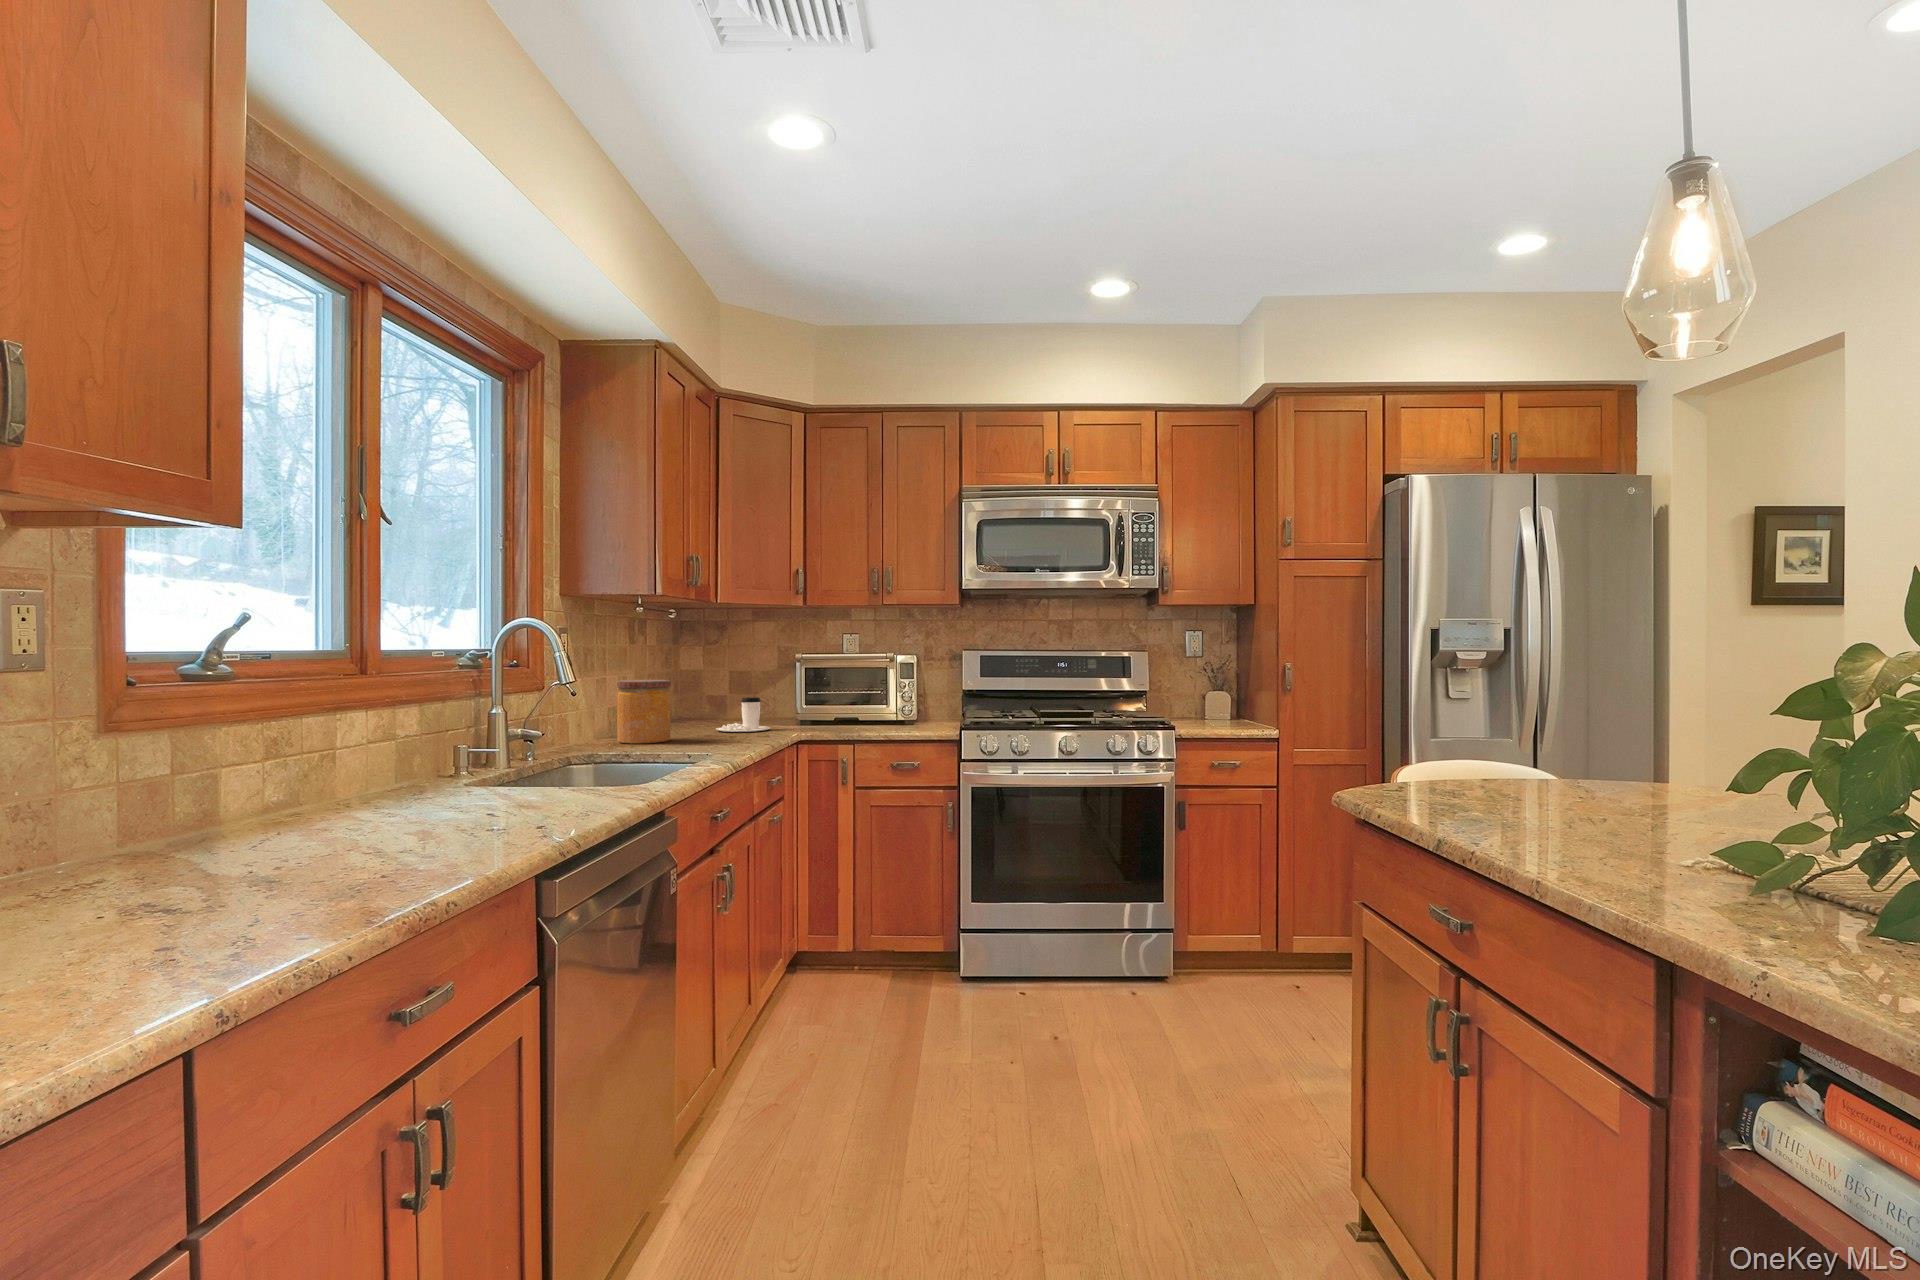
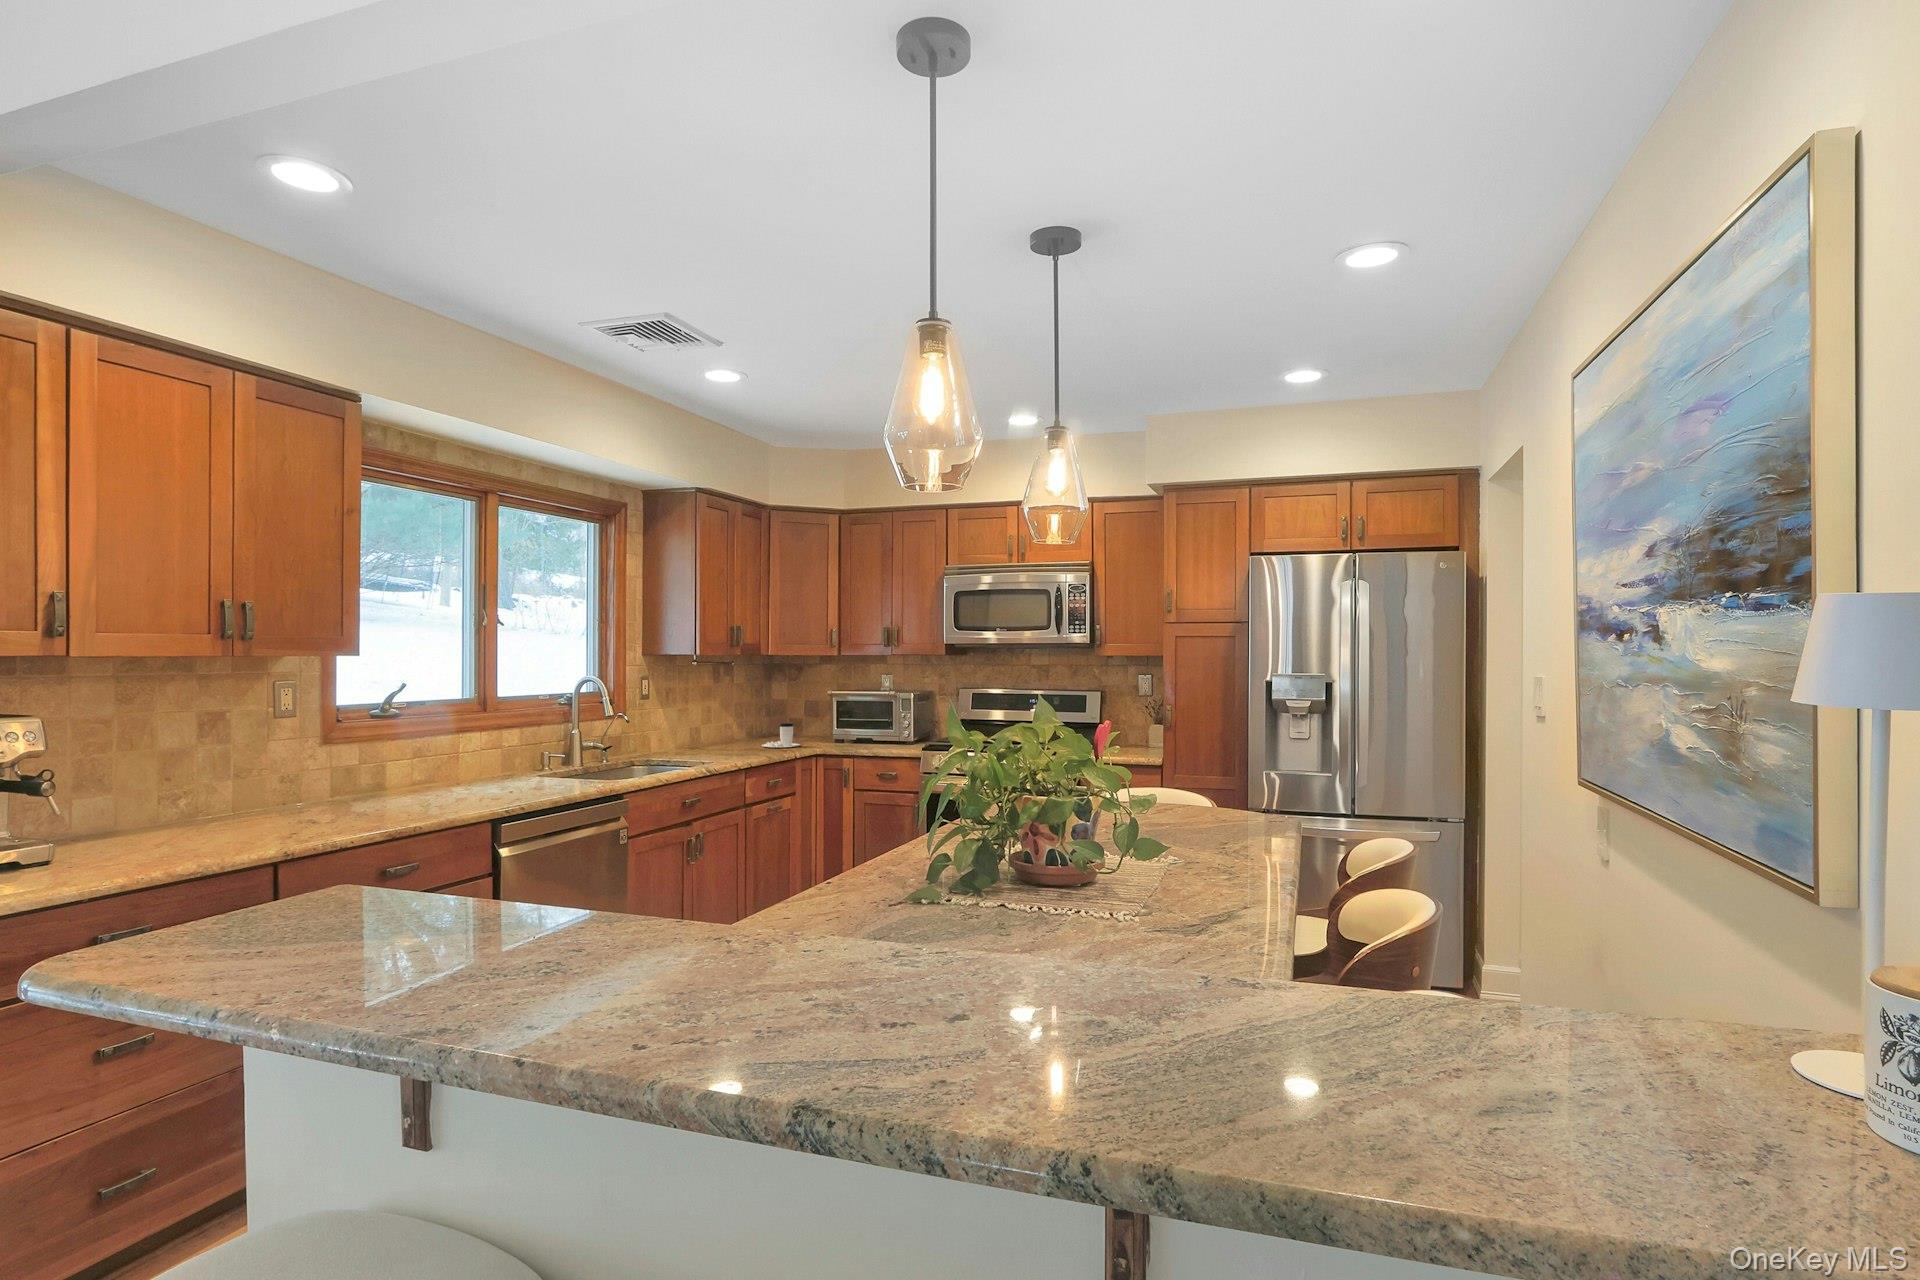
jar: present [617,680,671,743] -> none [680,710,716,754]

